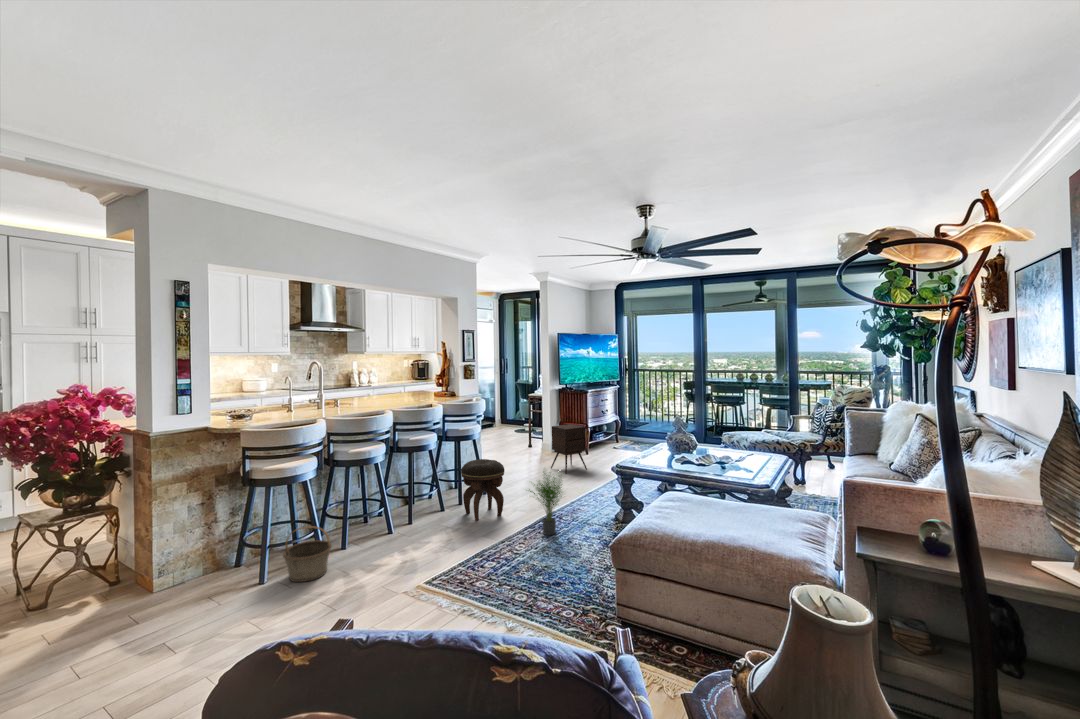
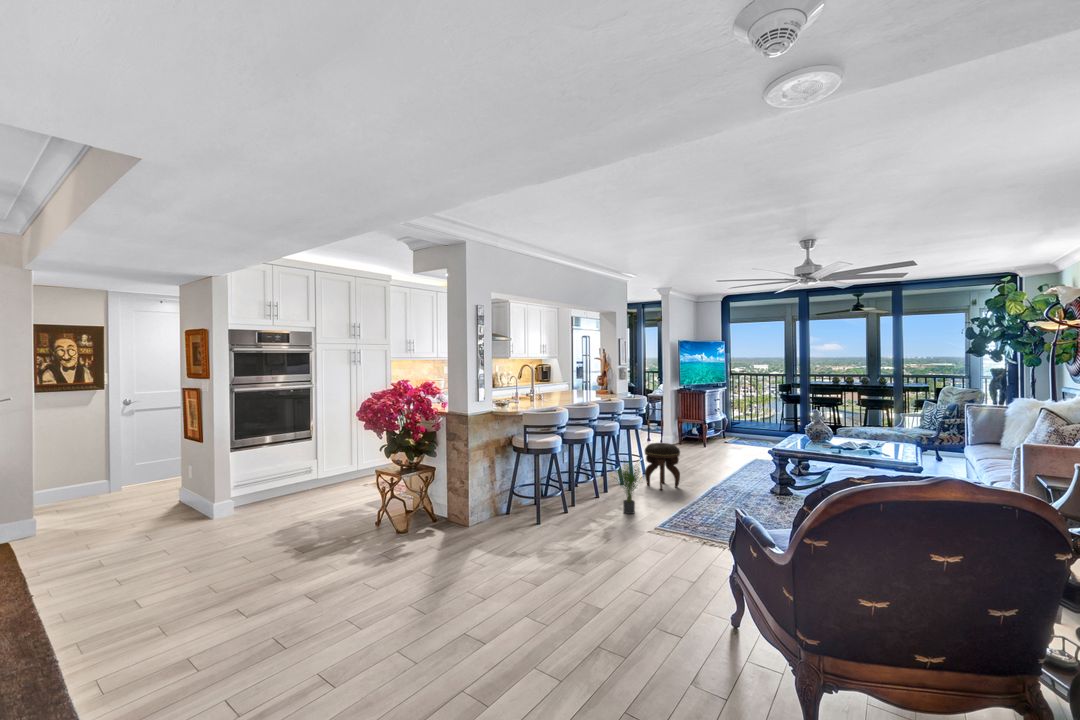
side table: present [551,424,587,474] -> none [686,419,719,460]
potted plant: present [529,472,562,535] -> present [617,460,642,514]
basket: present [283,526,332,582] -> none [554,484,586,524]

